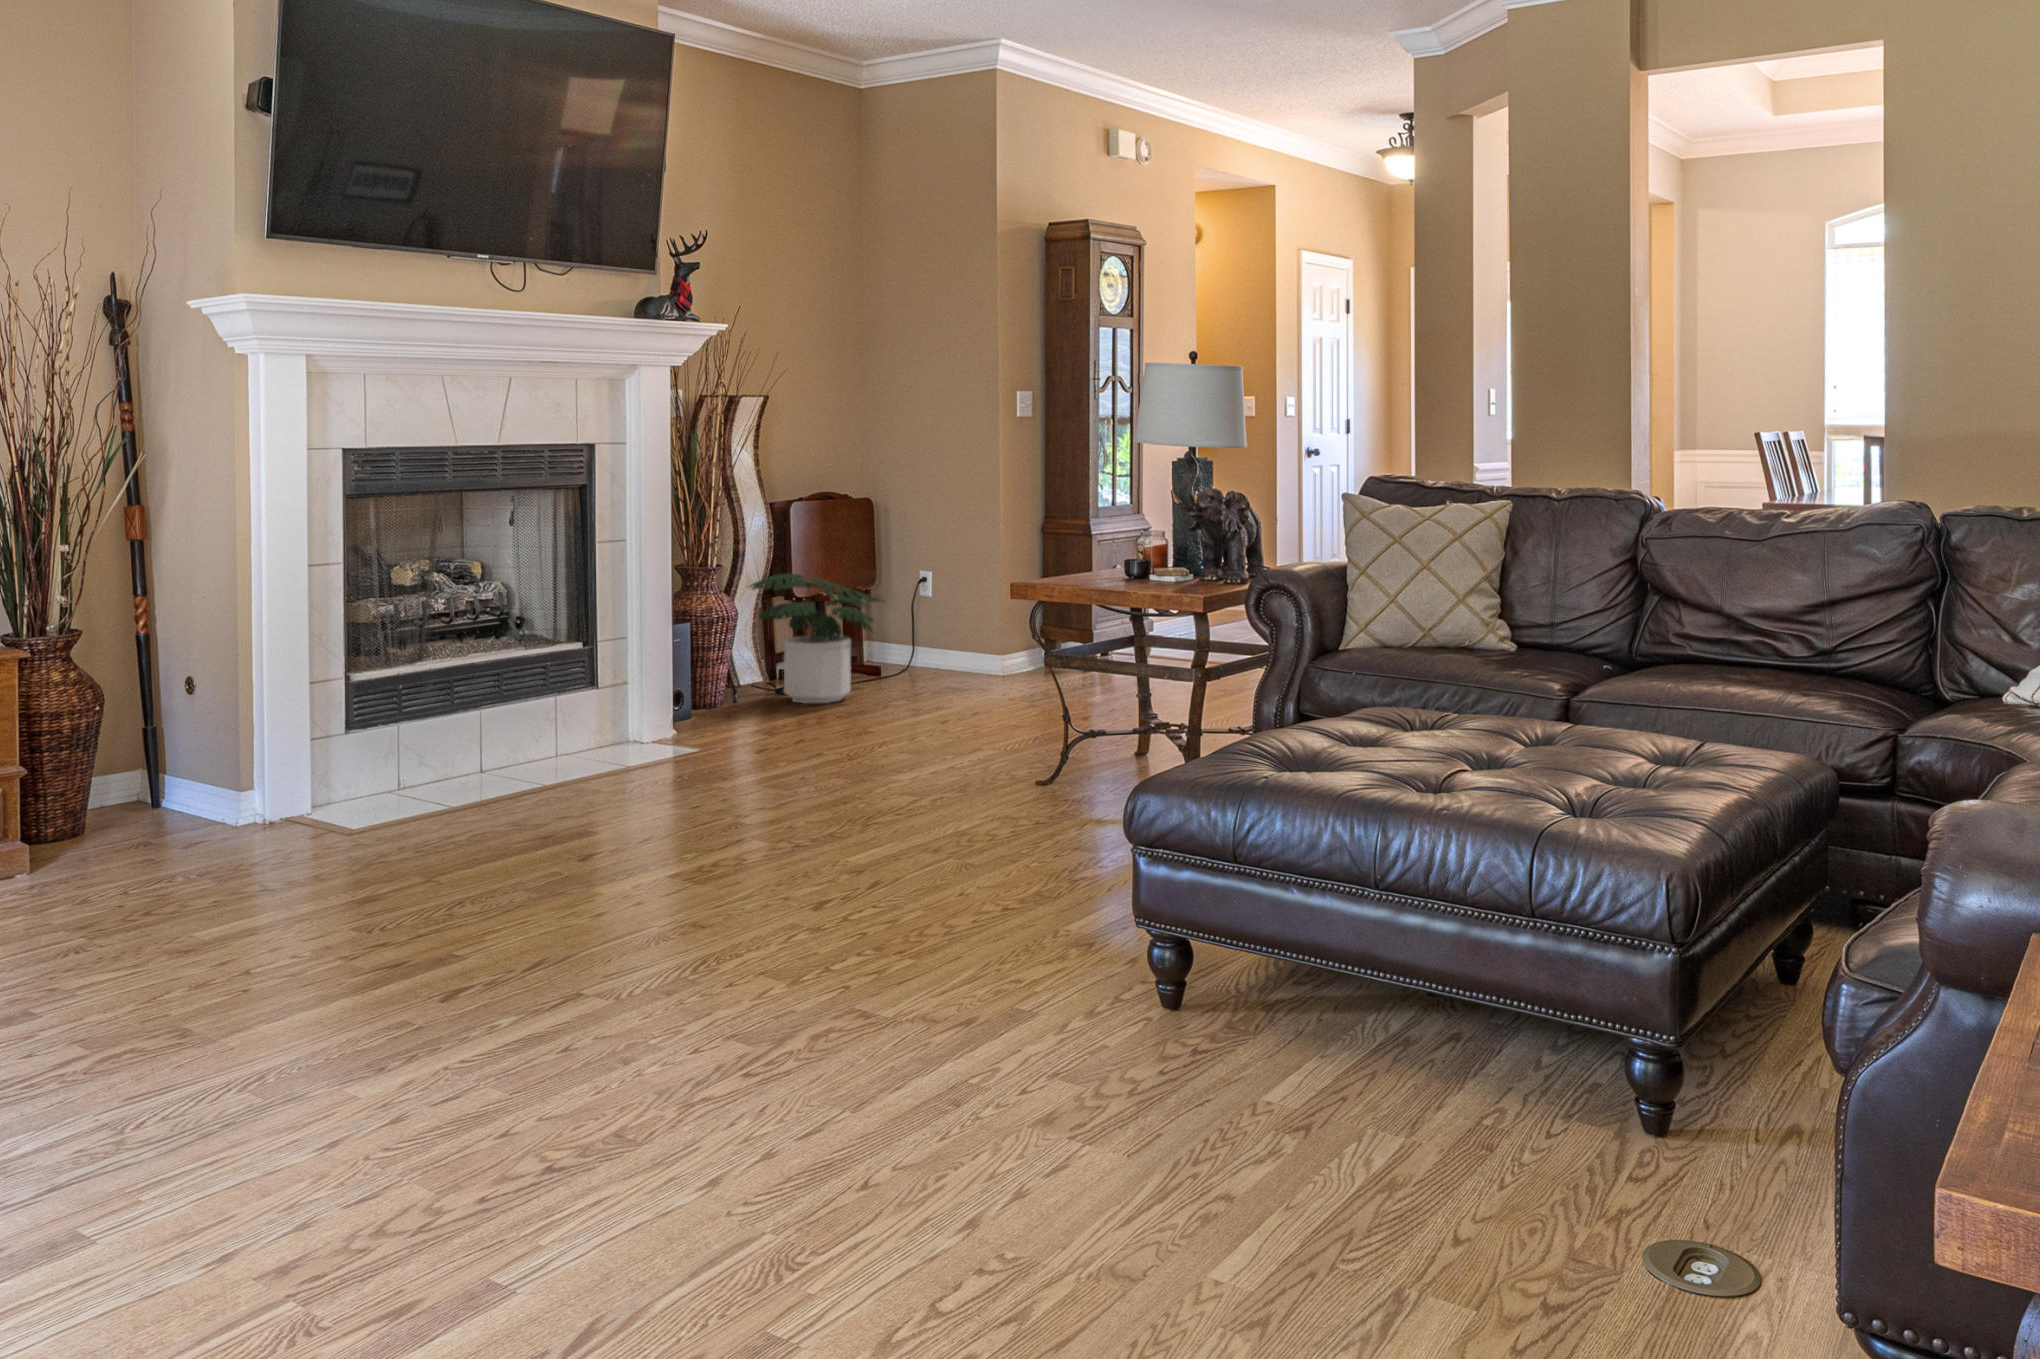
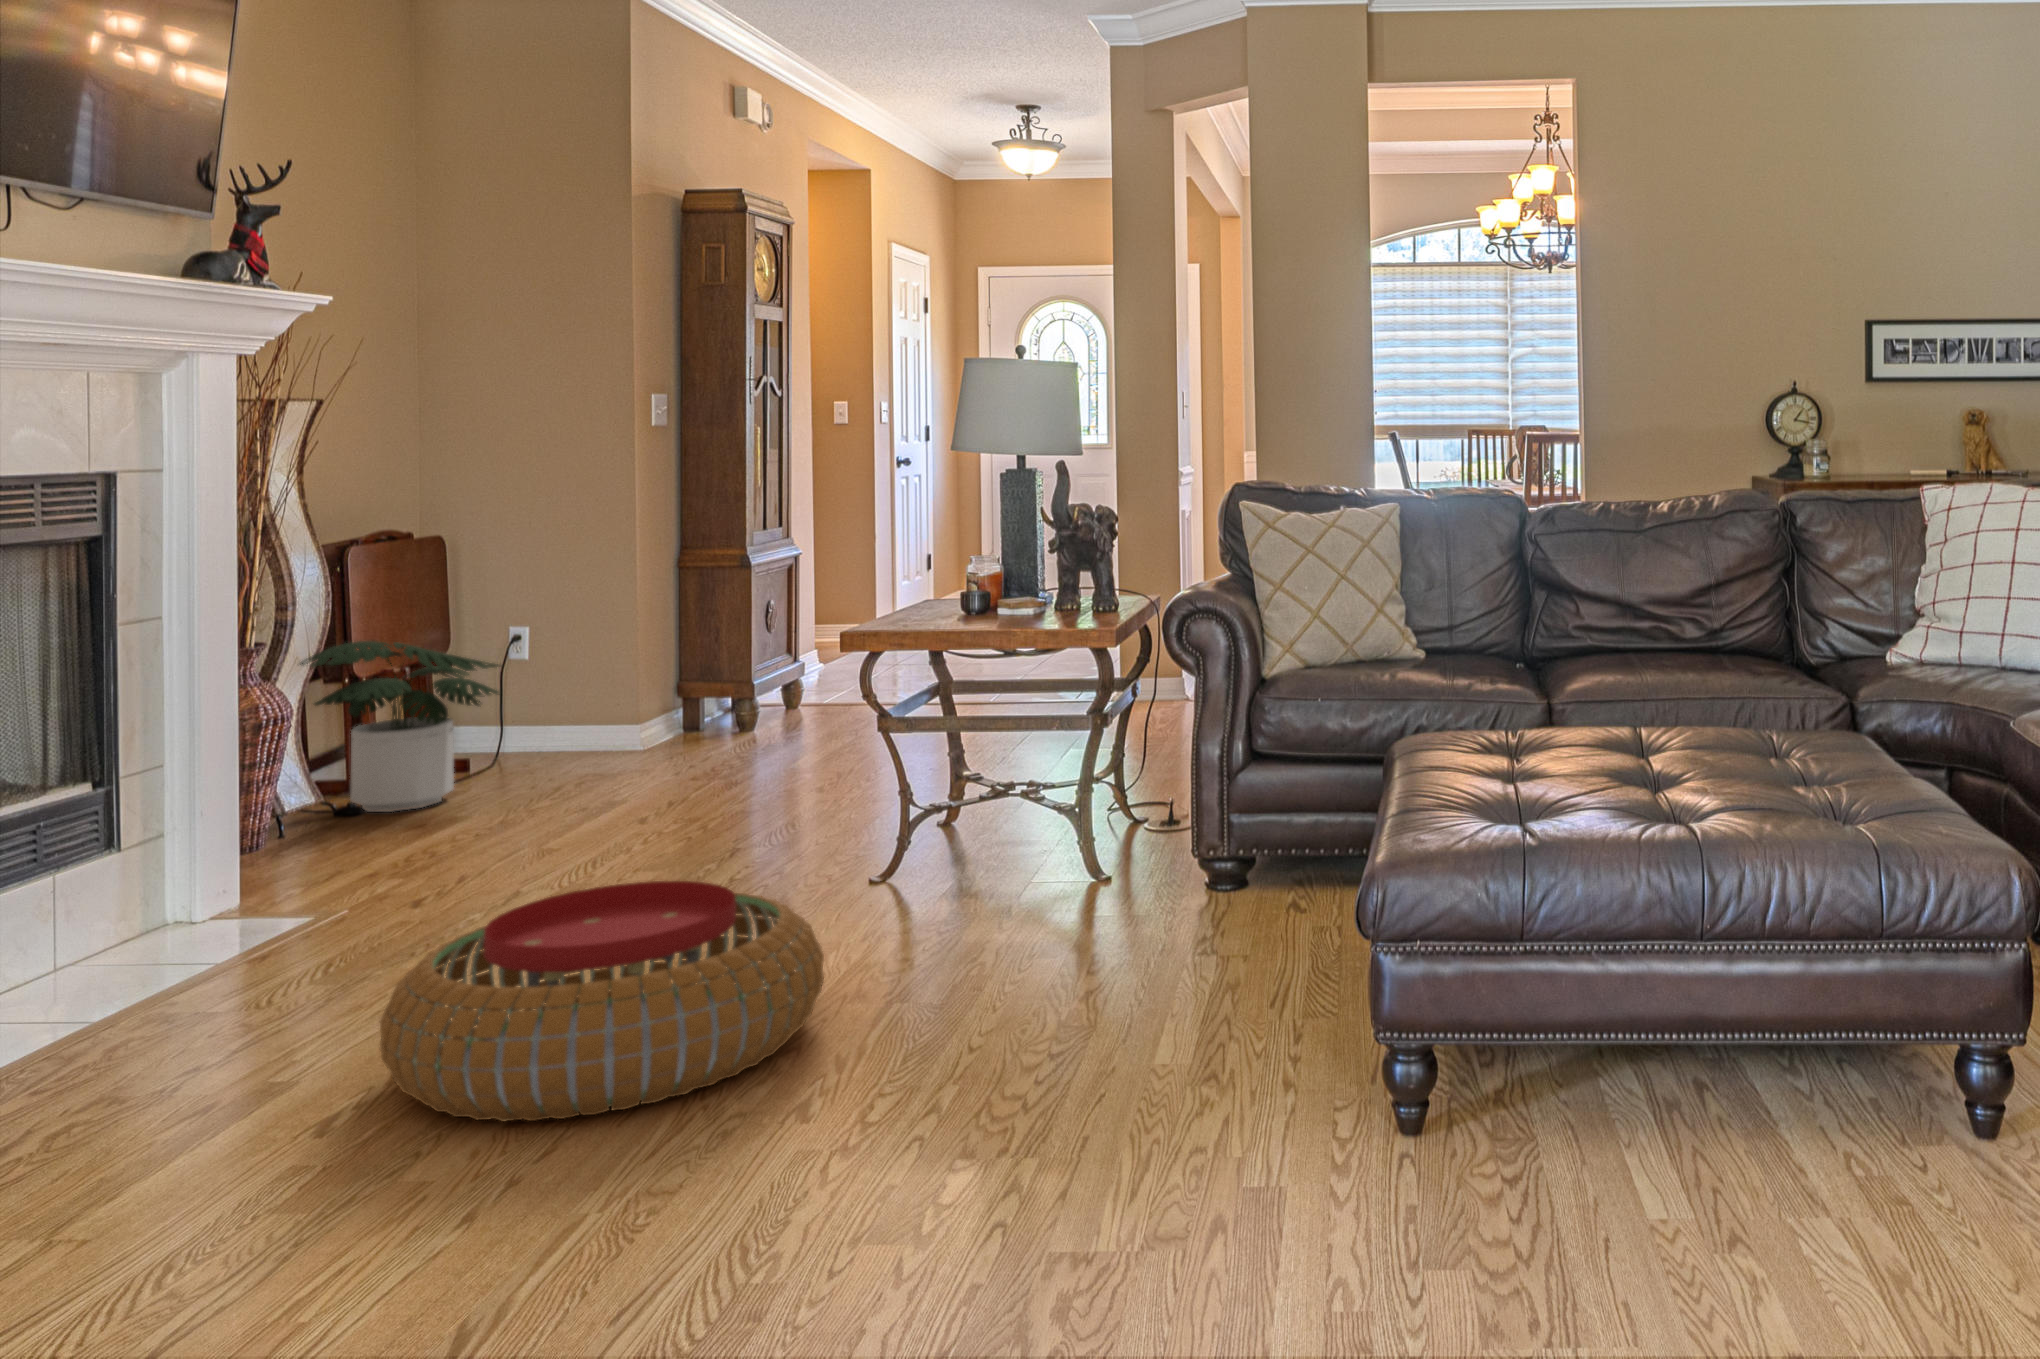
pouf: none [616,751,903,898] -> present [380,881,824,1121]

